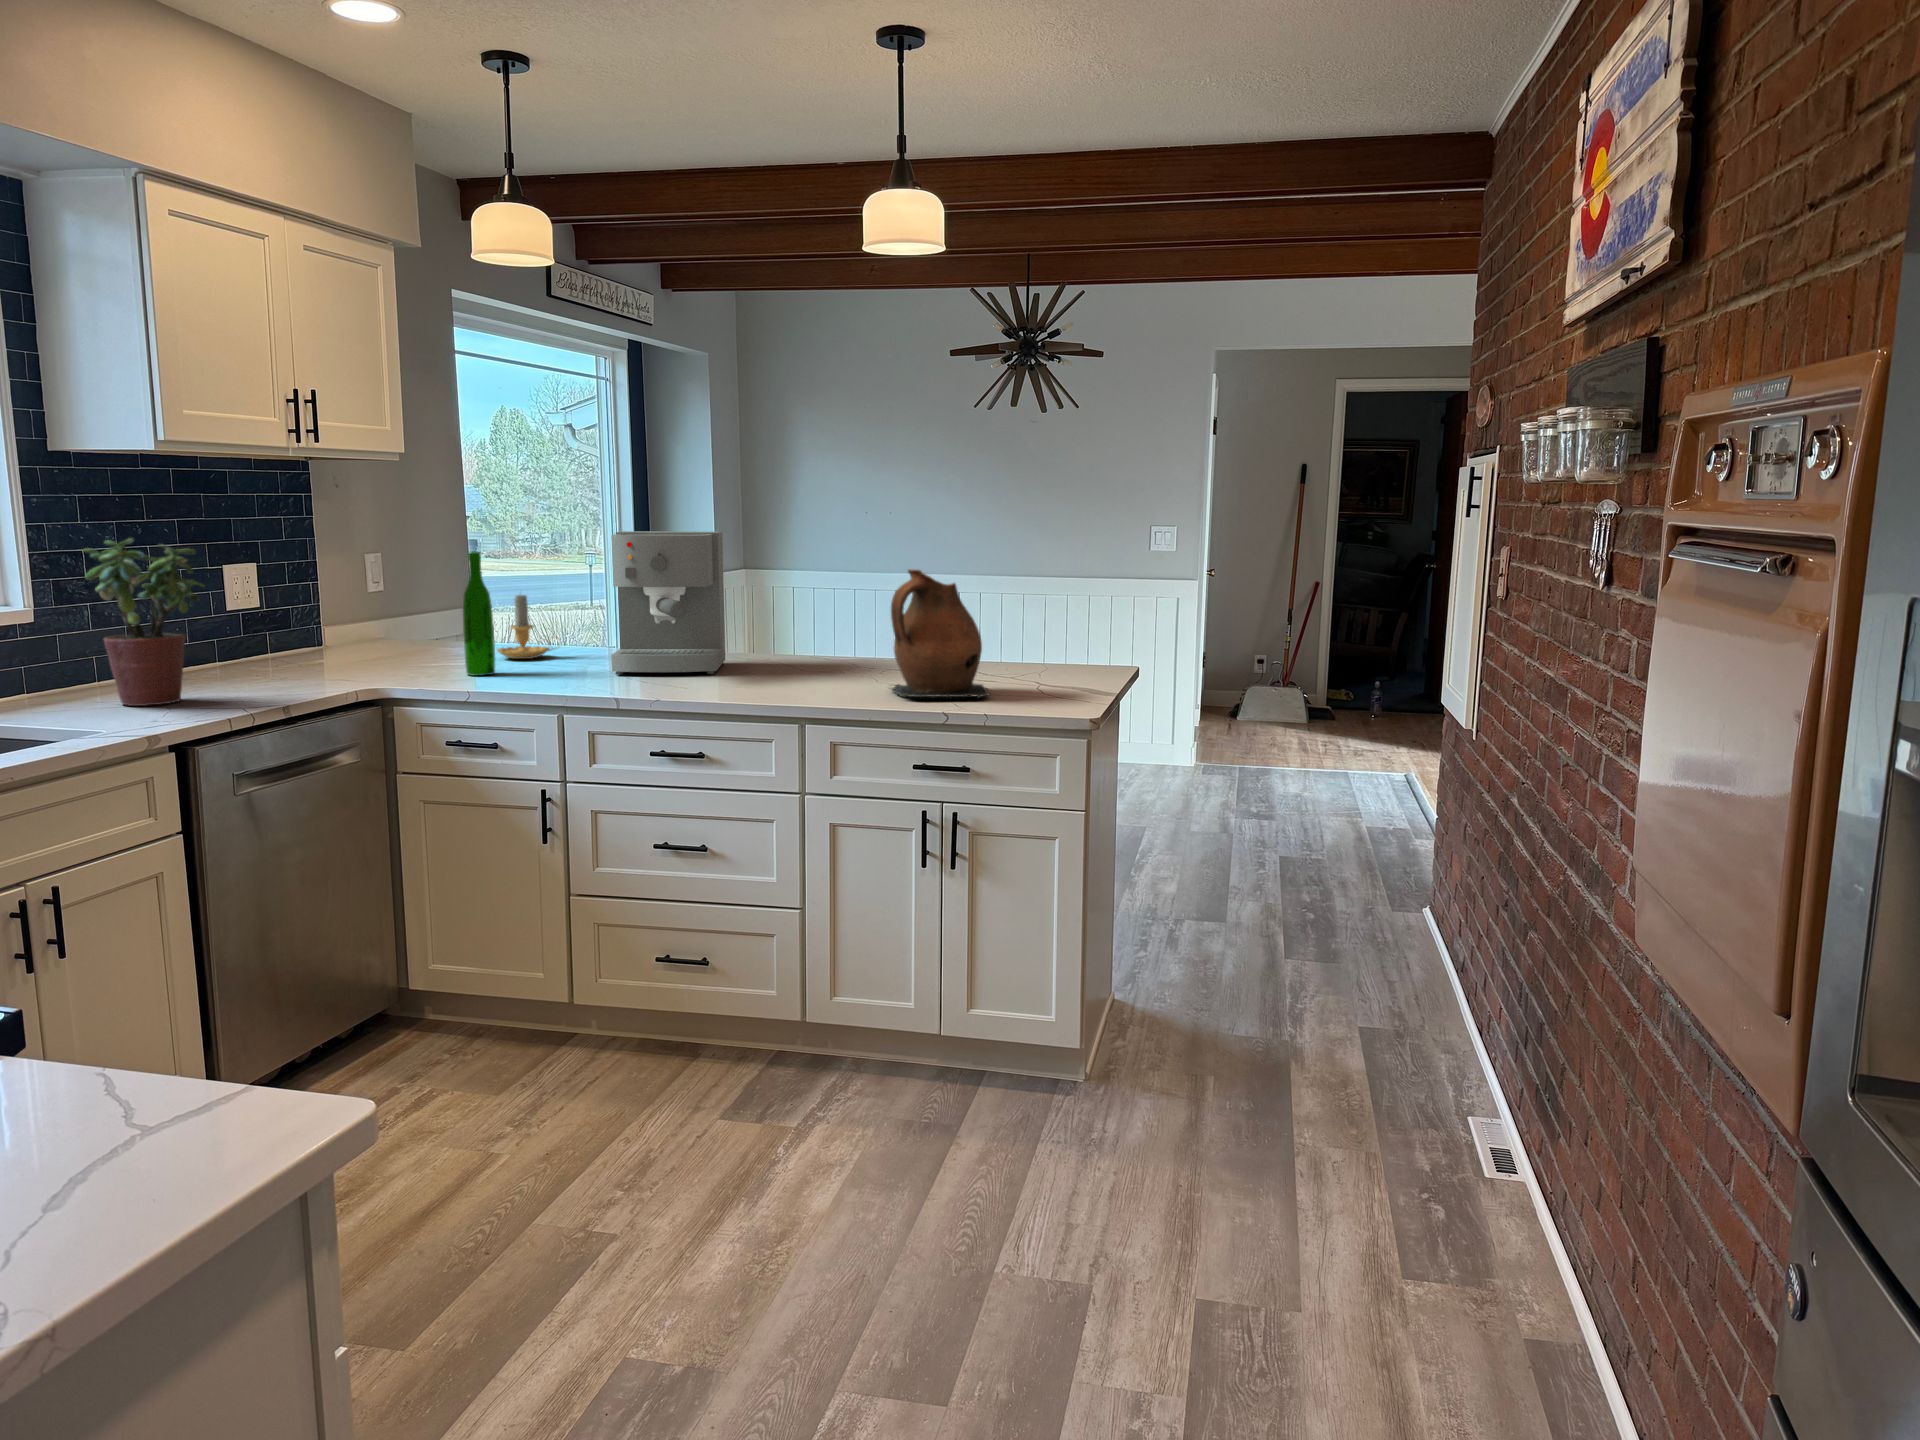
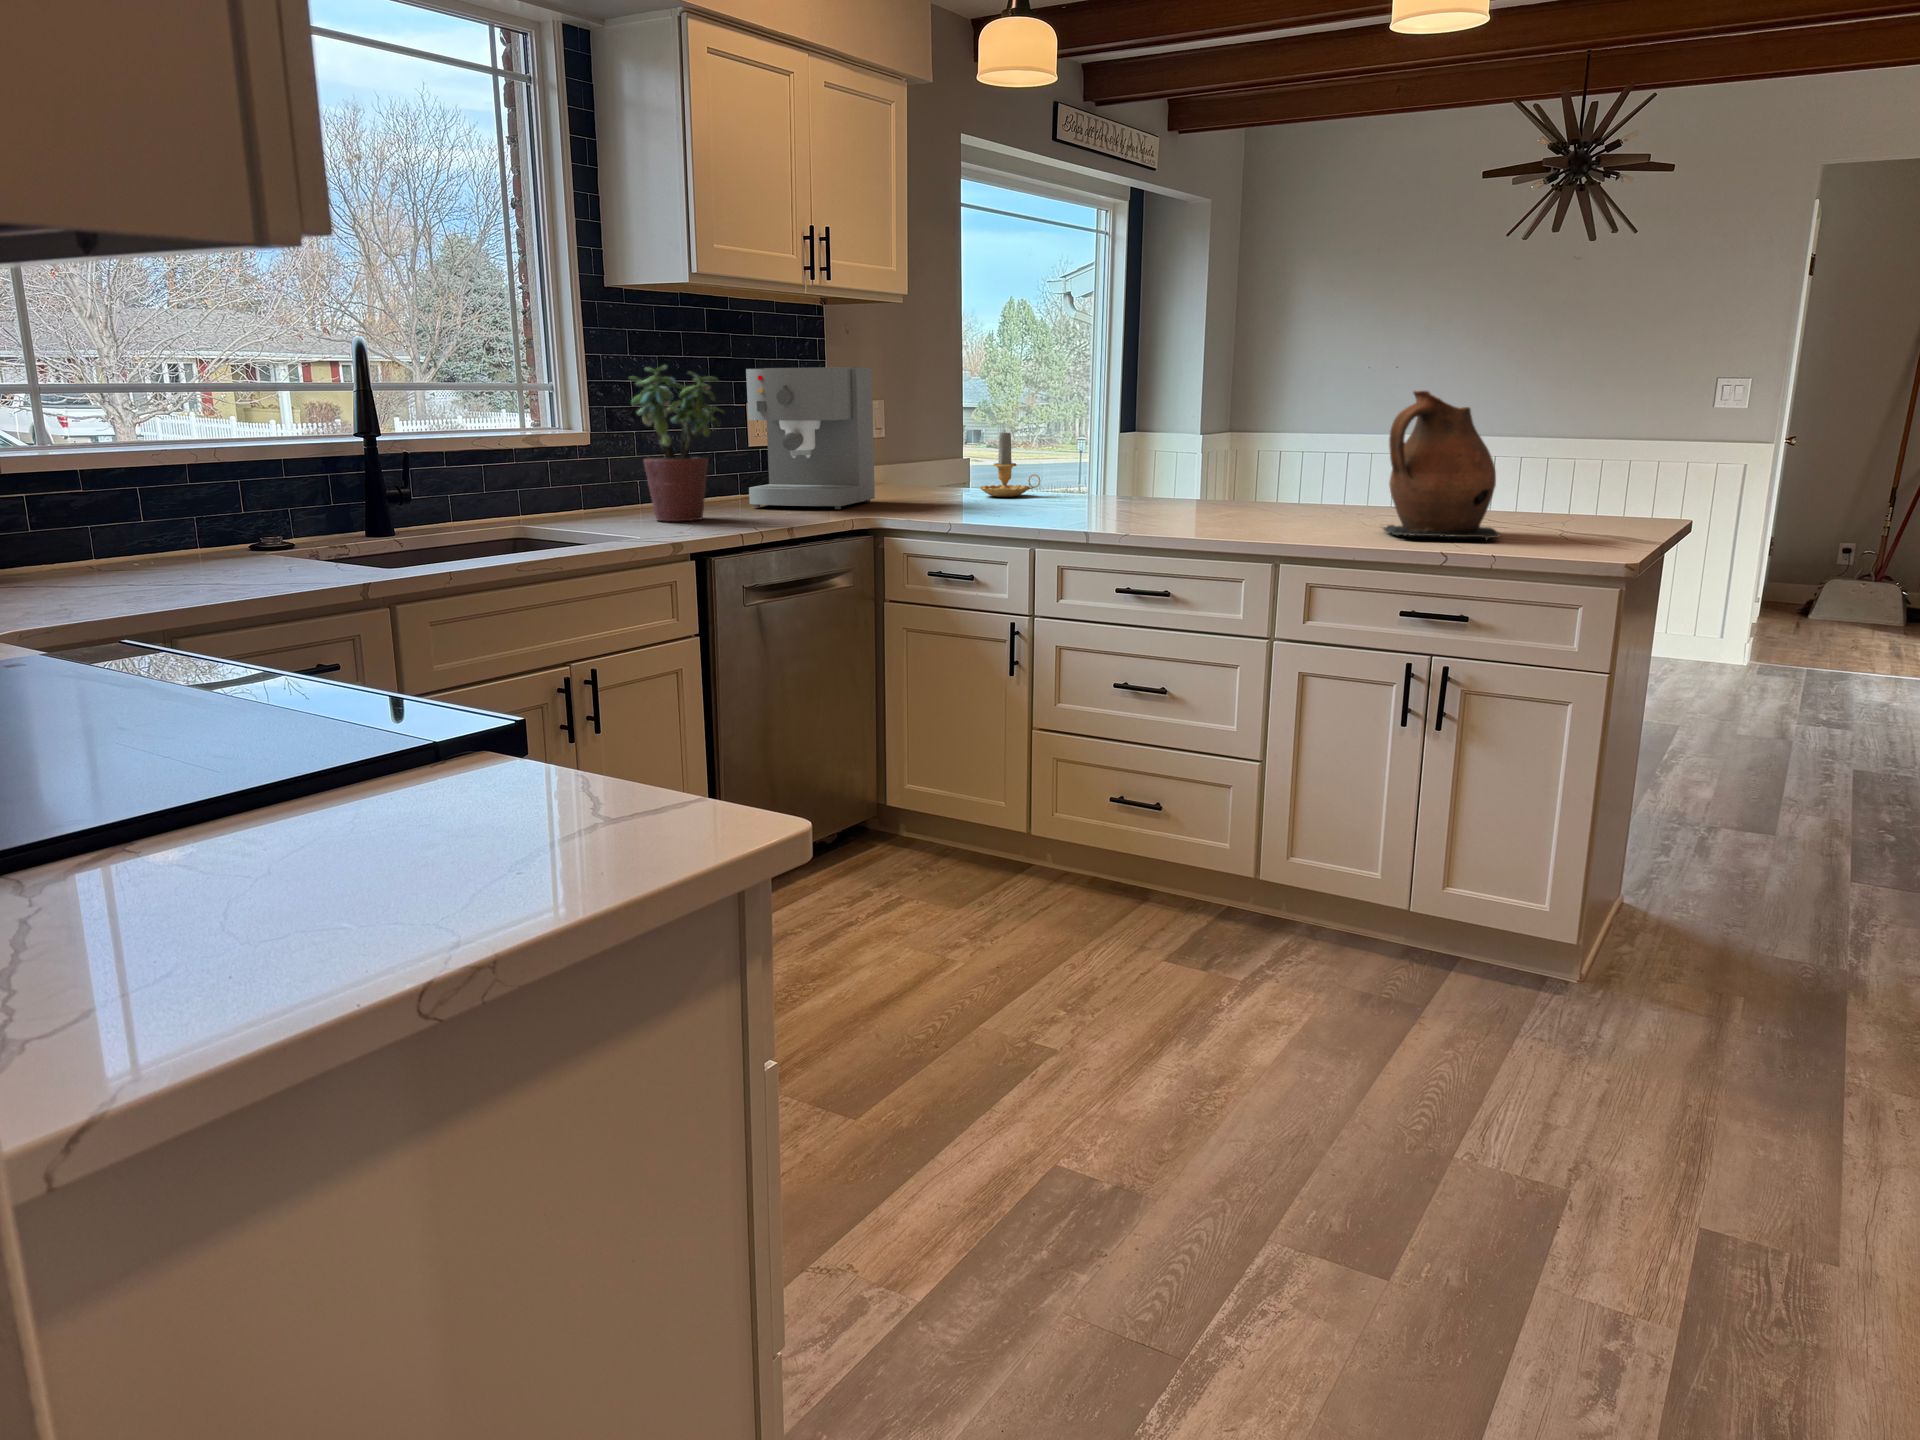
coffee maker: present [611,531,725,675] -> present [746,367,875,509]
wine bottle: present [462,552,496,676] -> none [949,384,976,508]

